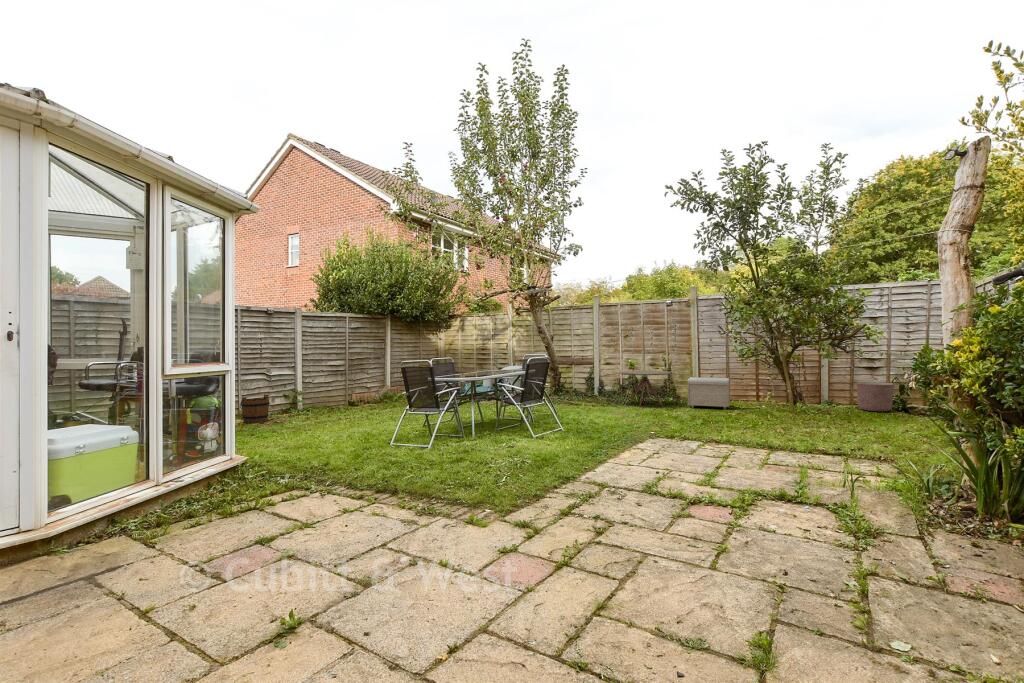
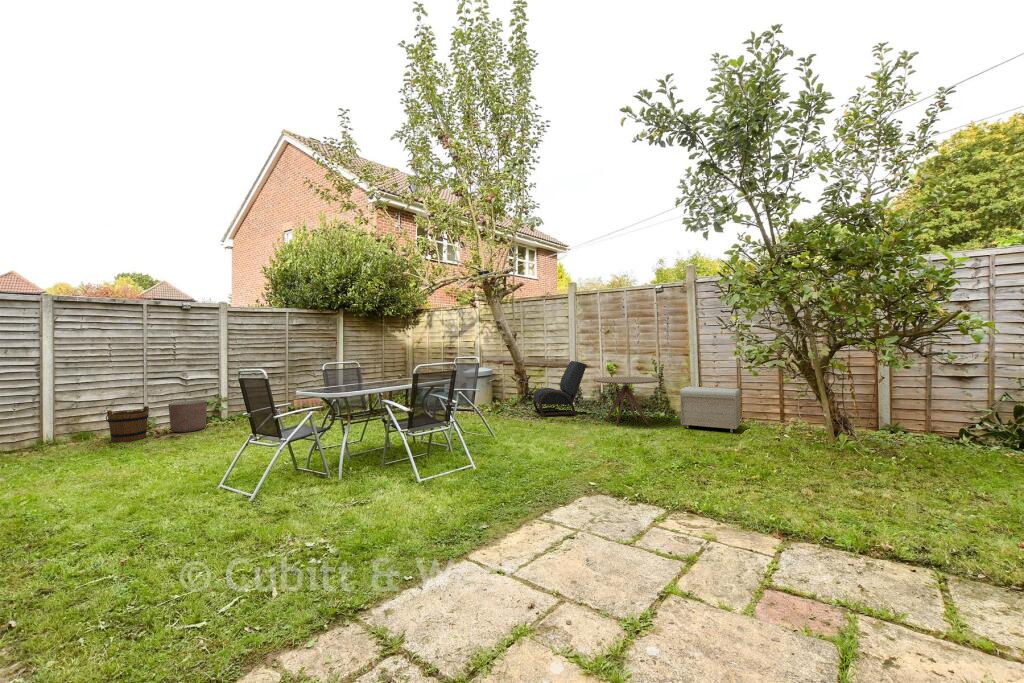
lounge chair: none [565,359,610,403] -> present [533,361,587,417]
planter: present [856,382,894,411] -> present [168,400,207,432]

